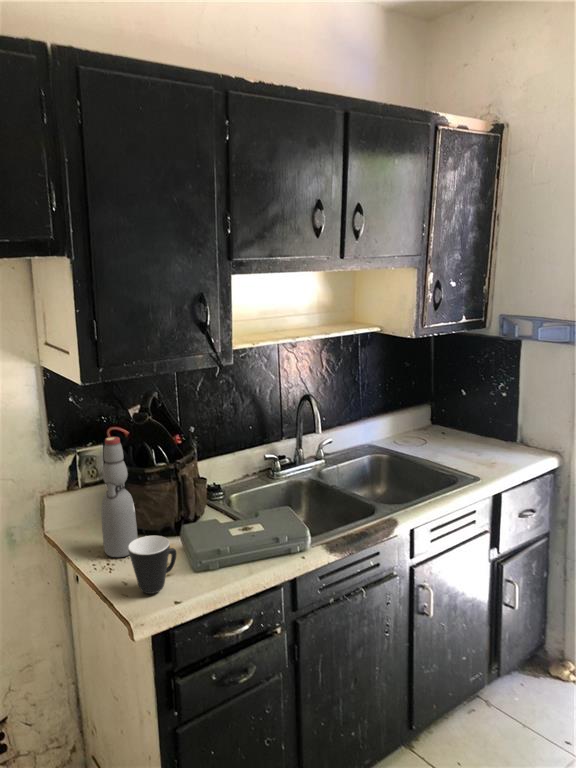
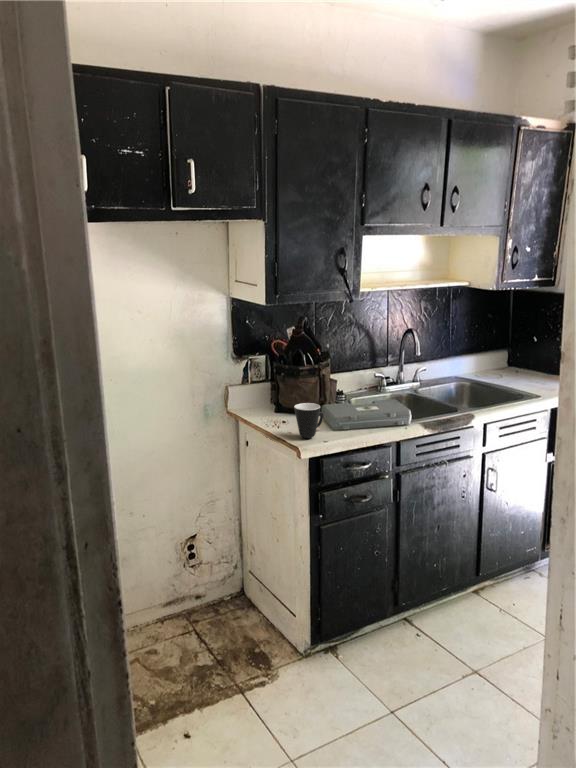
bottle: present [101,437,138,557] -> none [271,342,293,423]

